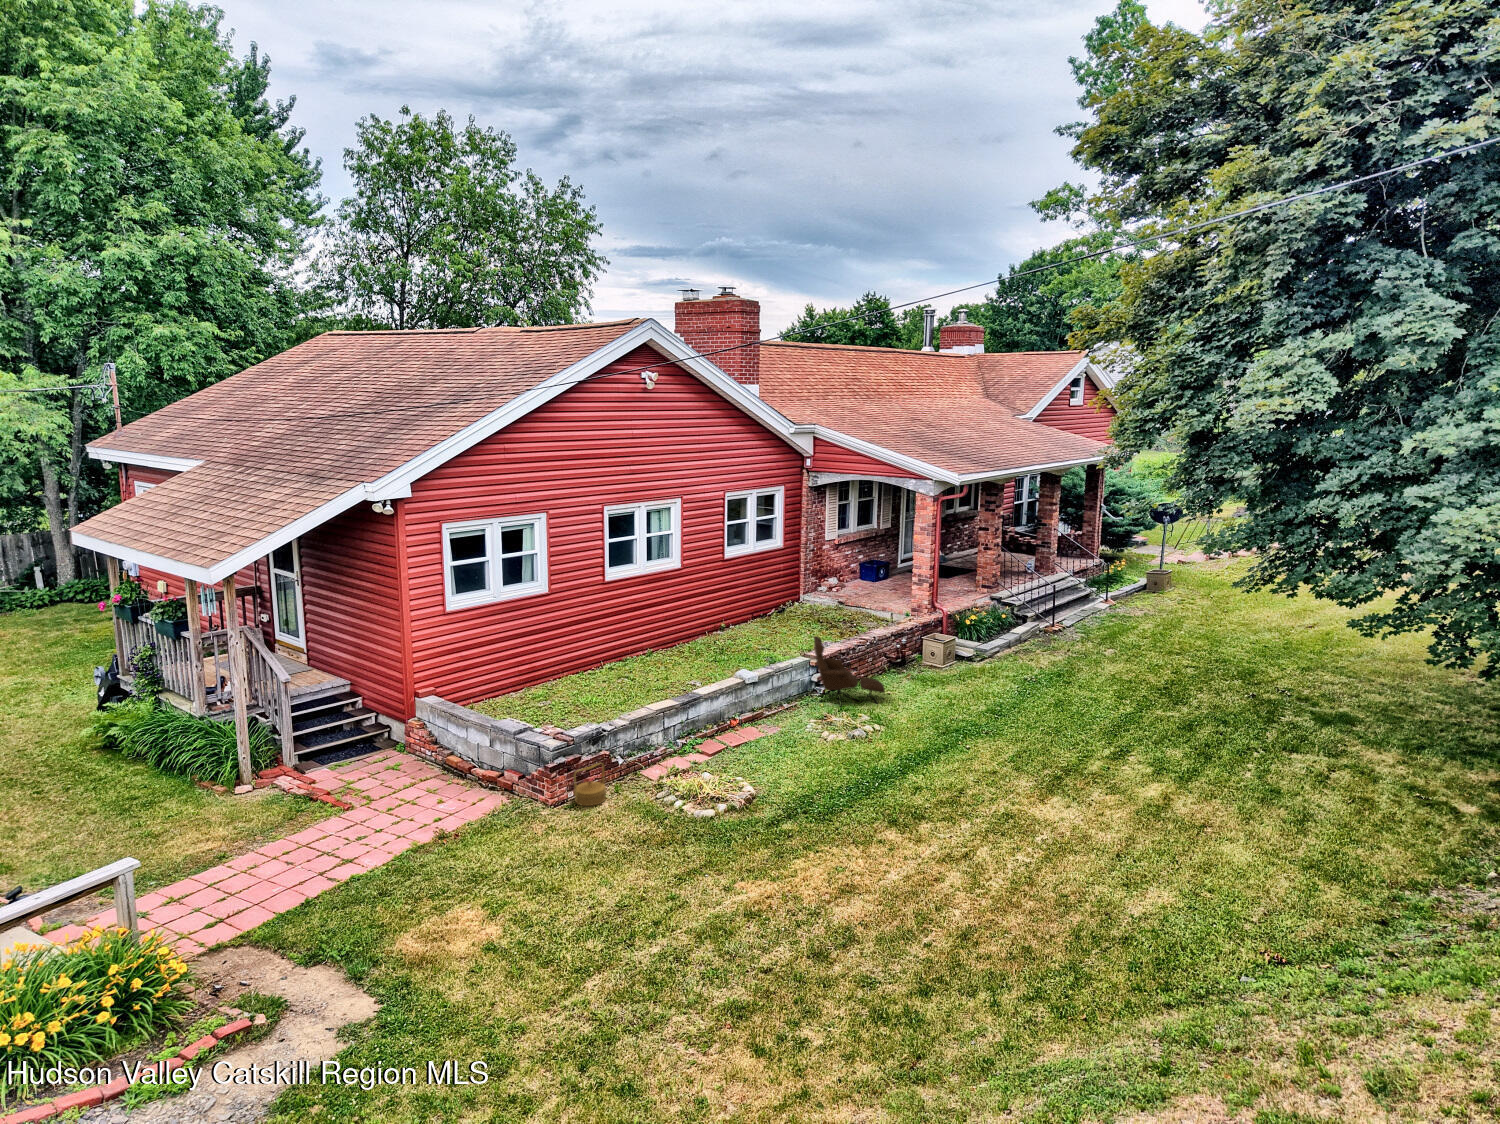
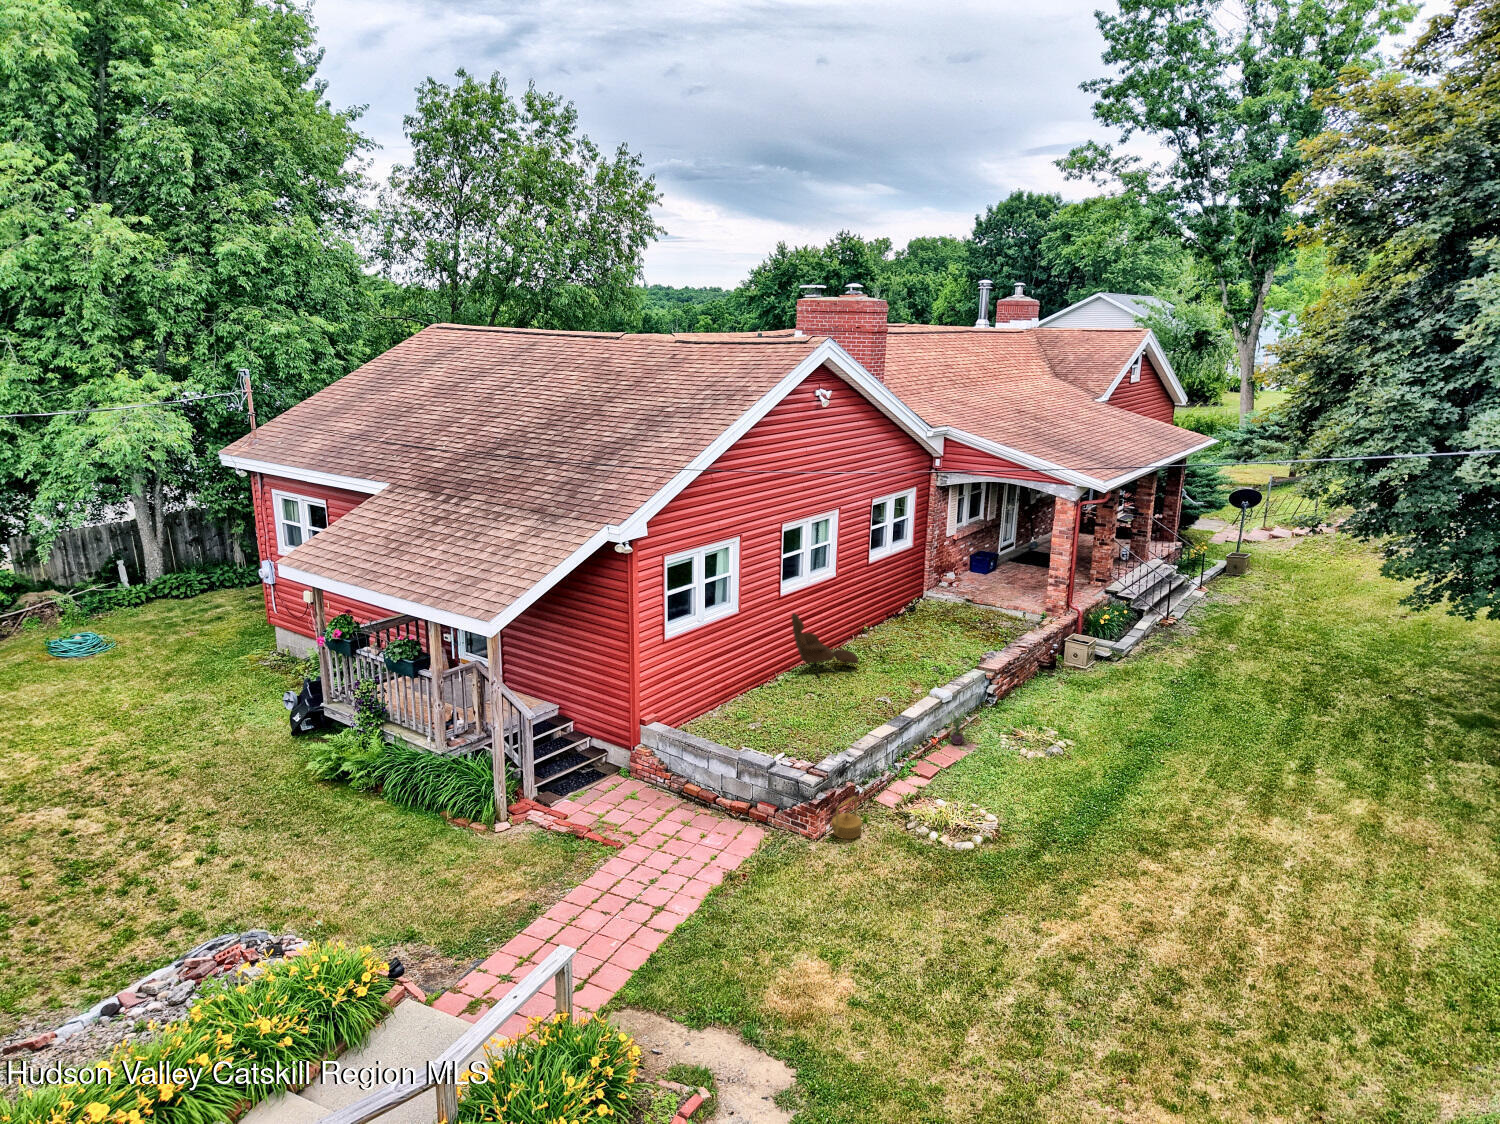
lounge chair: present [814,636,885,706] -> present [792,613,858,678]
decorative plant: none [740,690,780,728] -> present [949,712,968,745]

